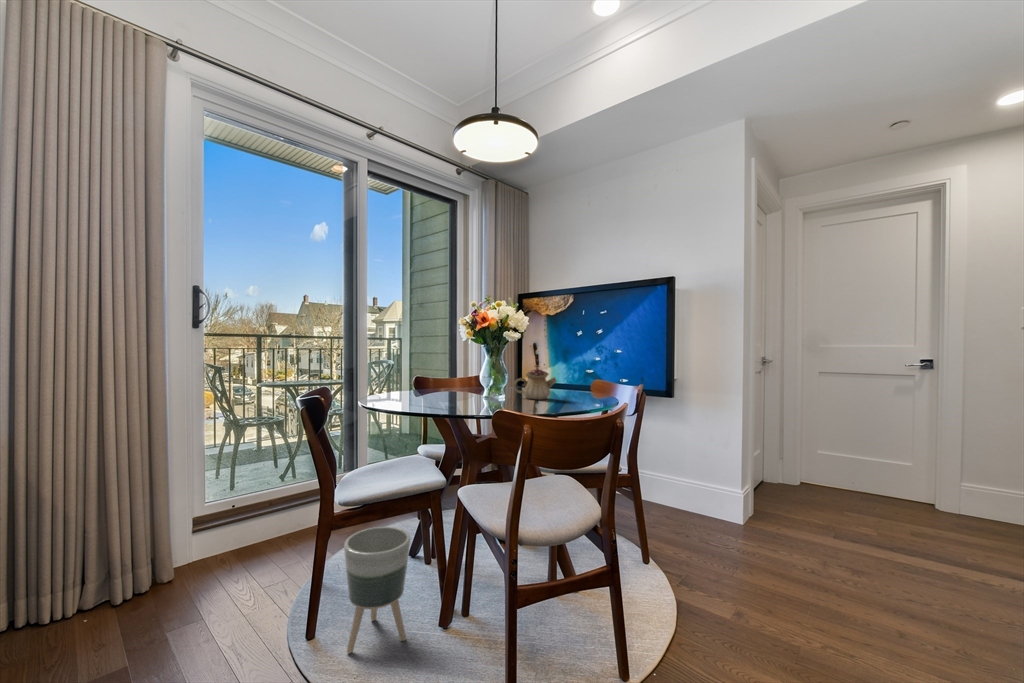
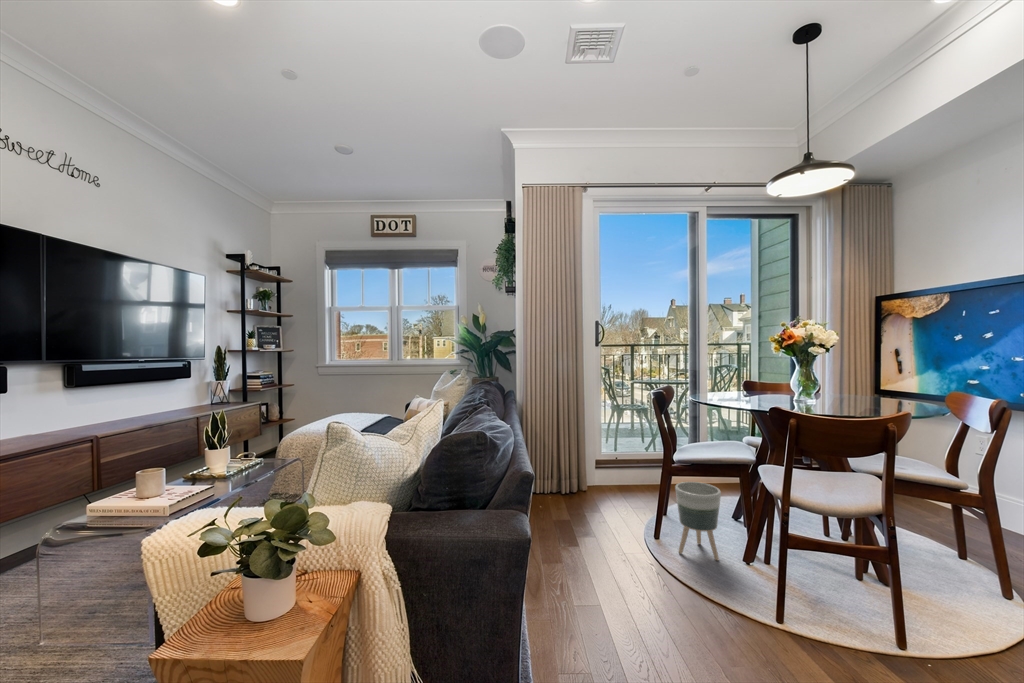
teapot: present [513,365,556,399] -> none [825,375,875,407]

